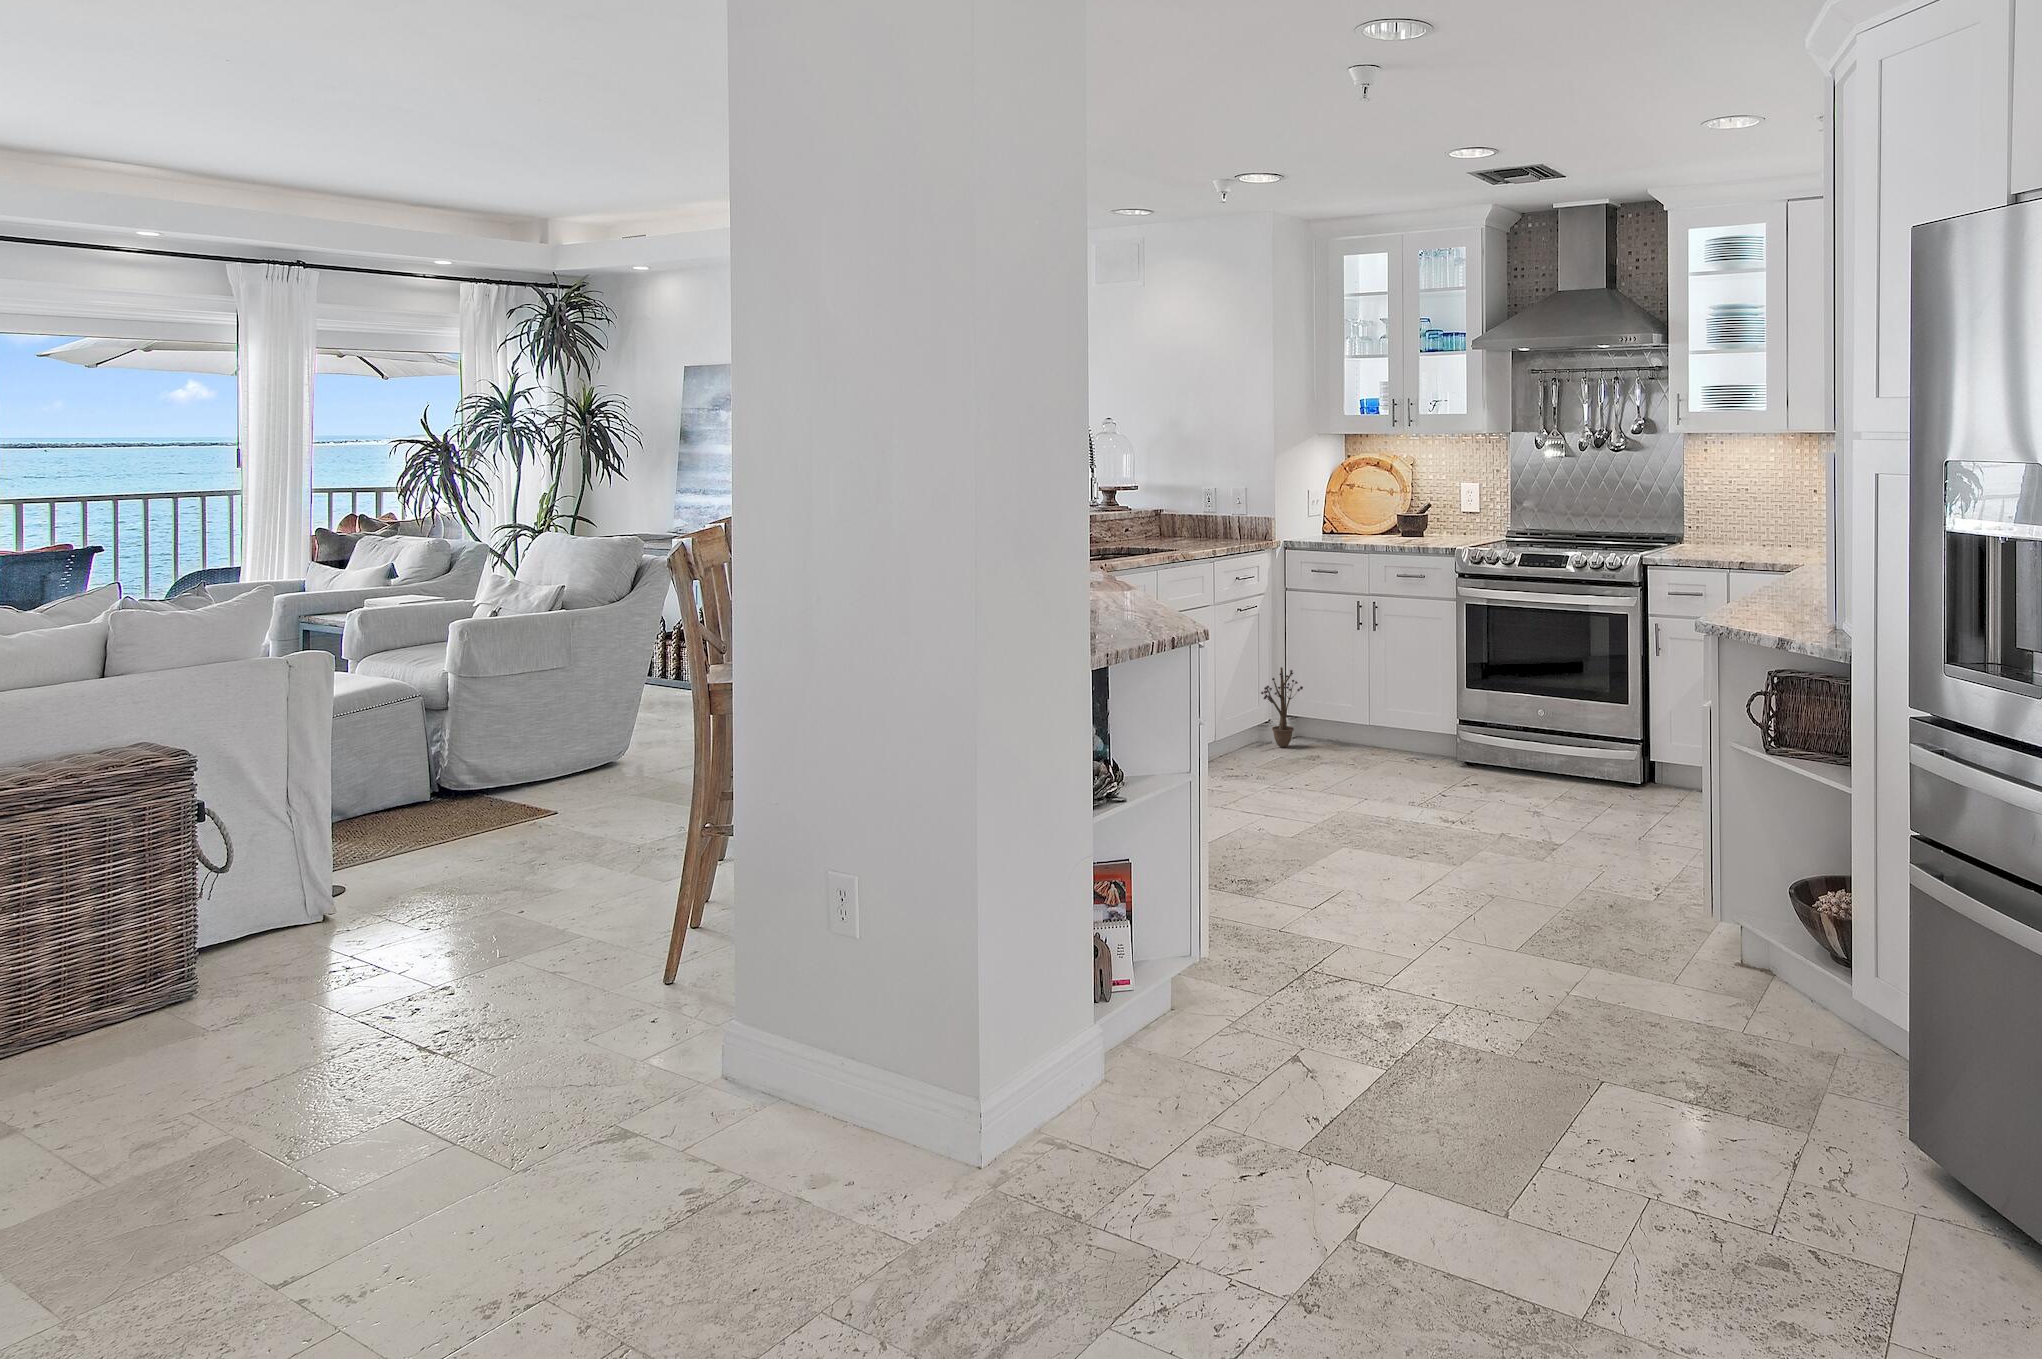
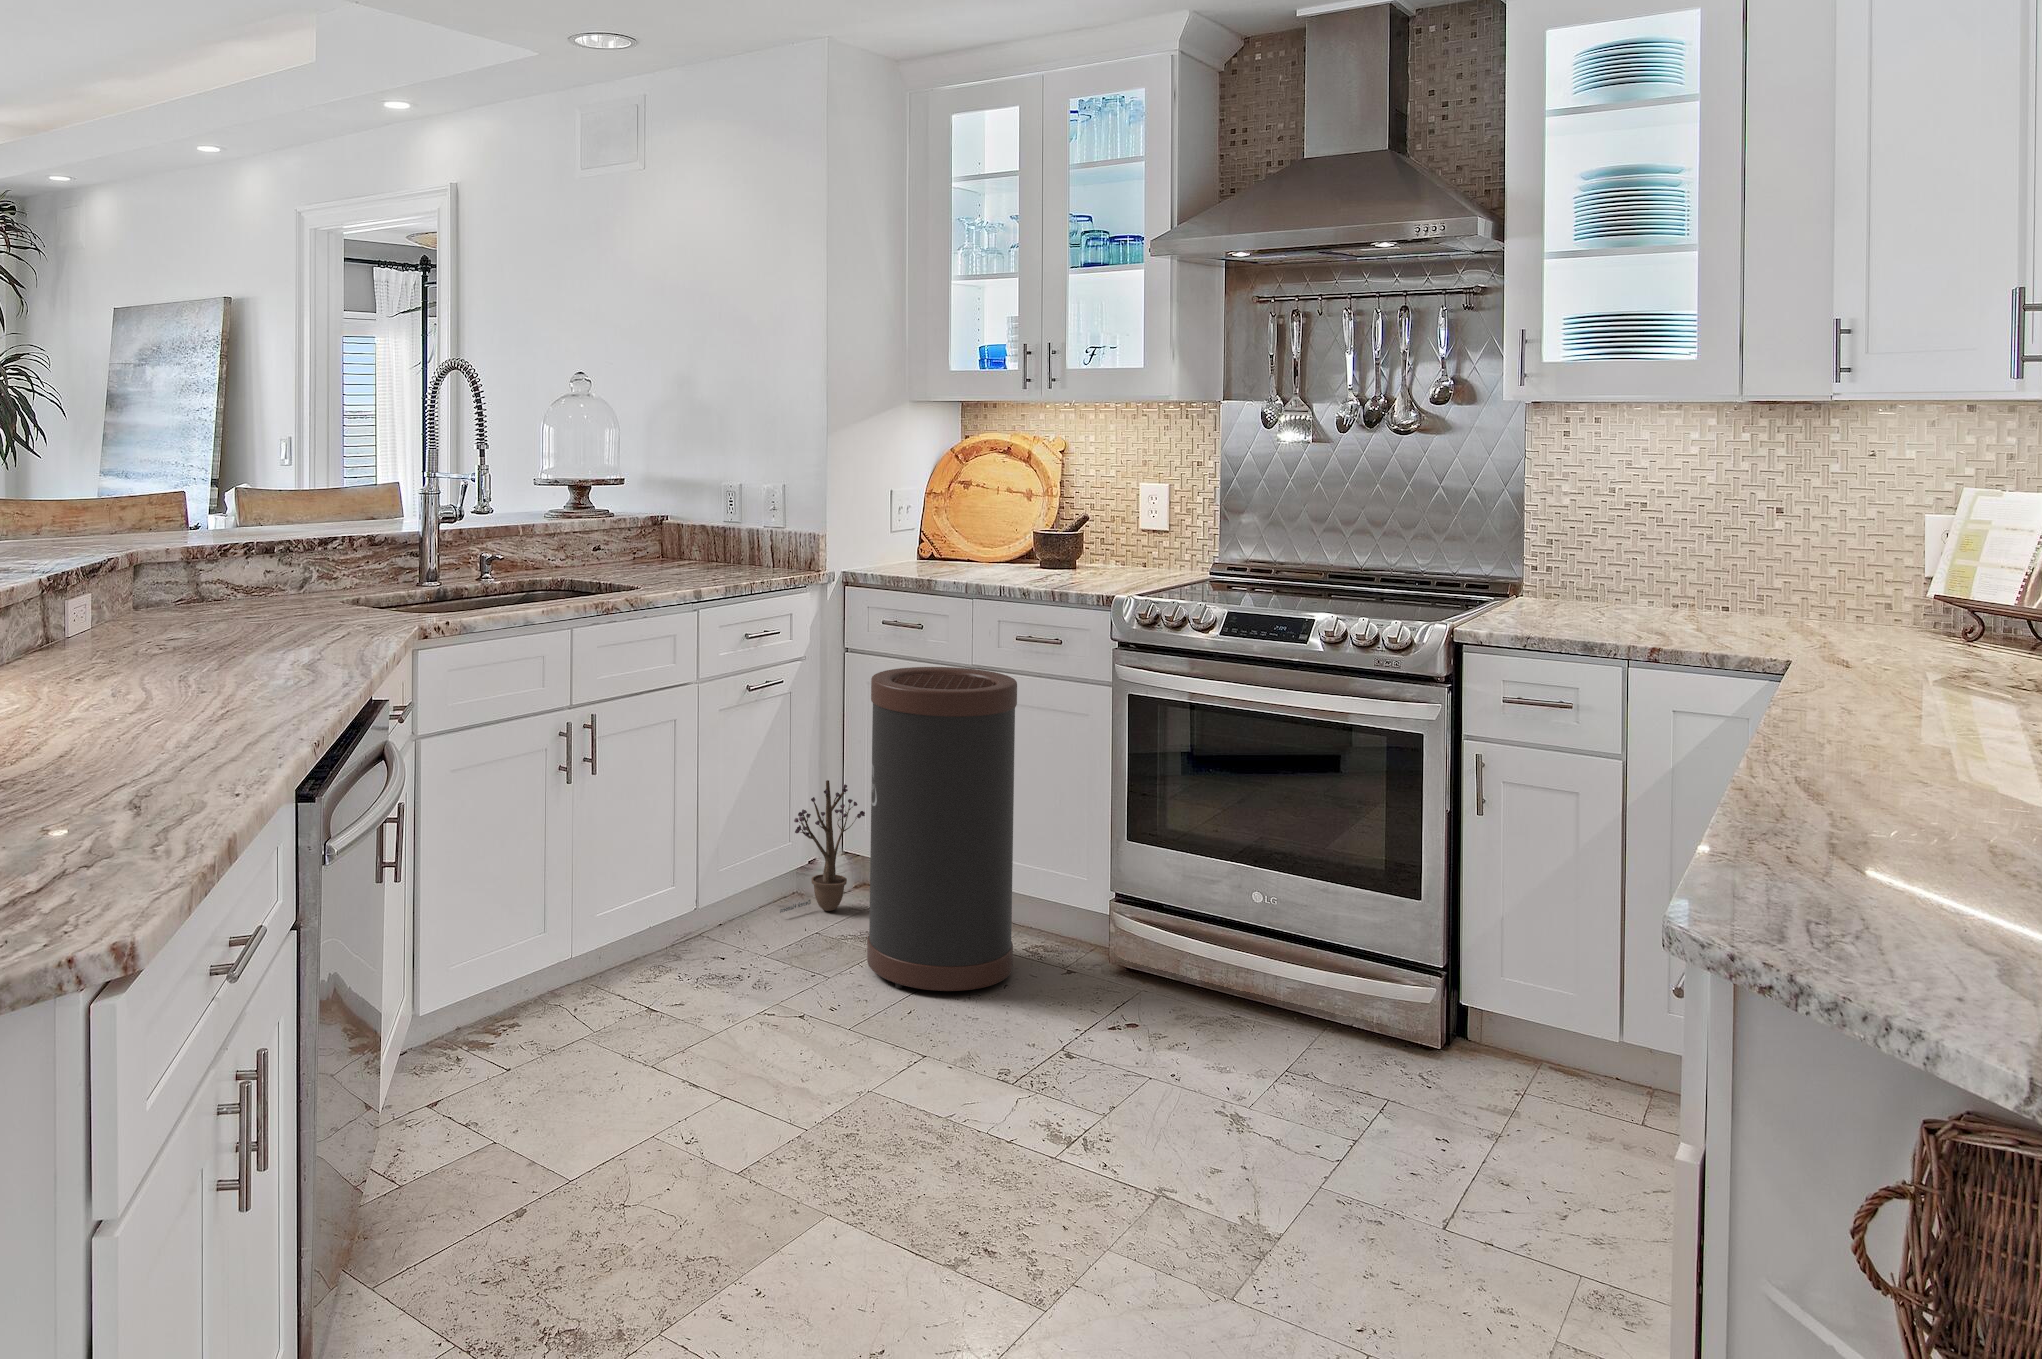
trash can: none [1319,593,1404,775] -> present [867,667,1017,991]

